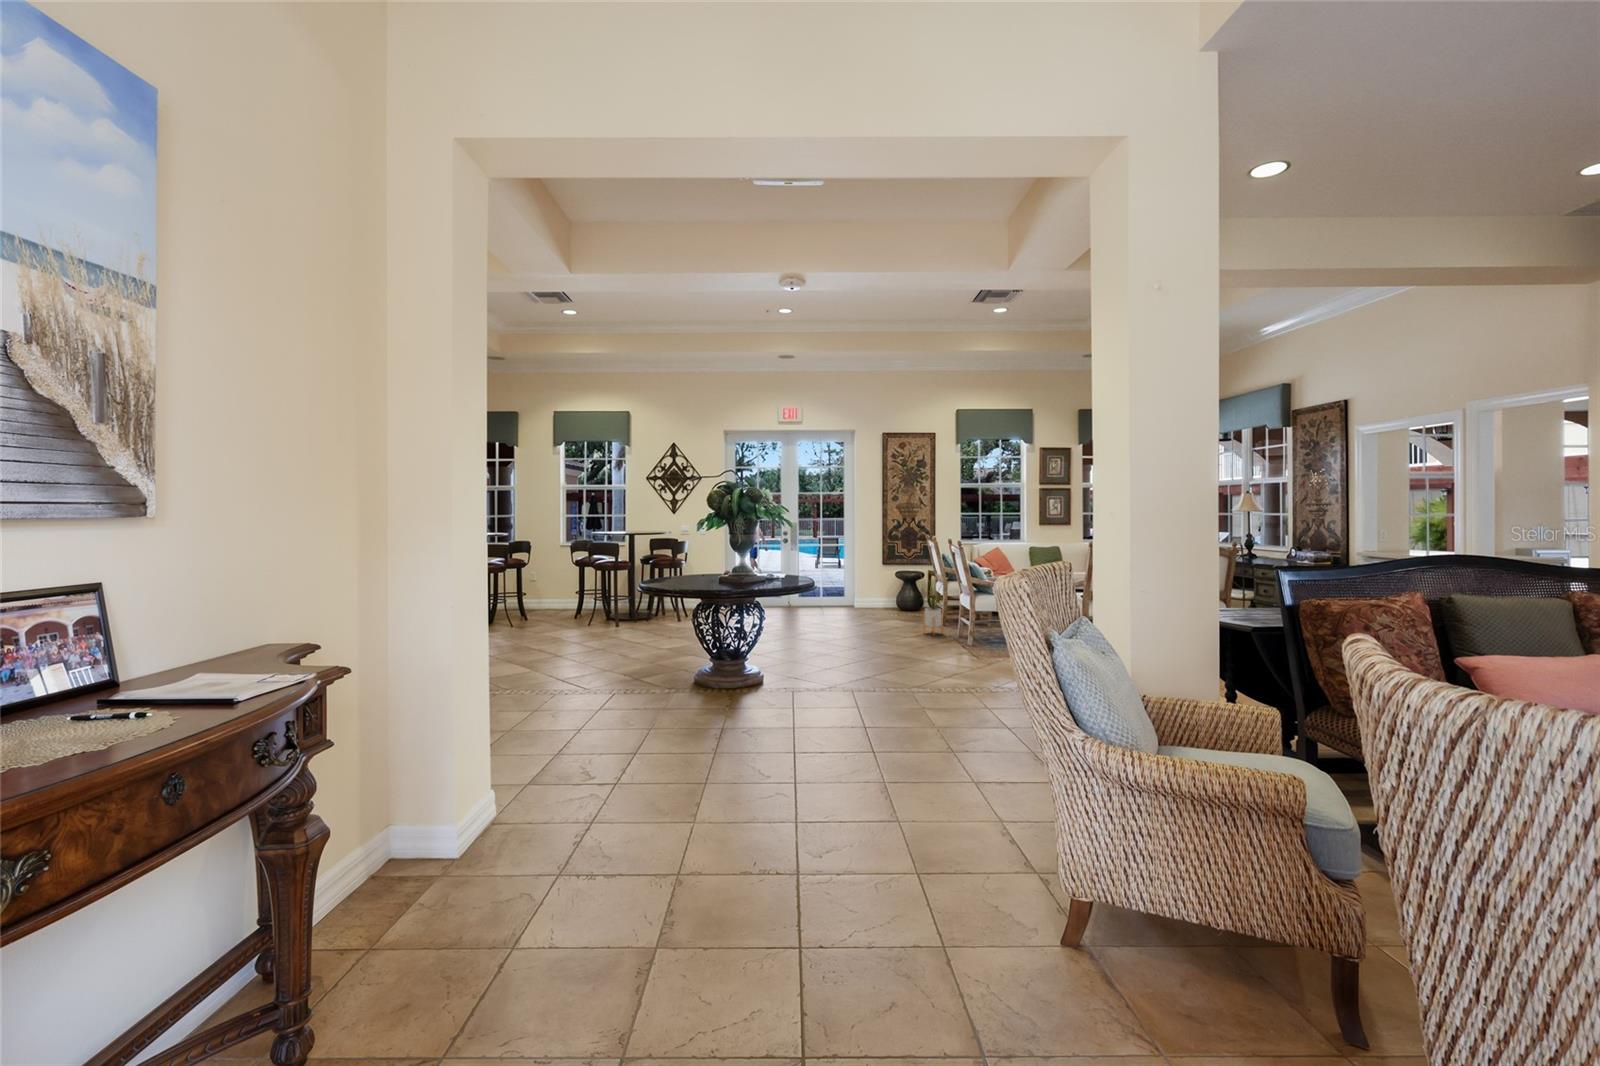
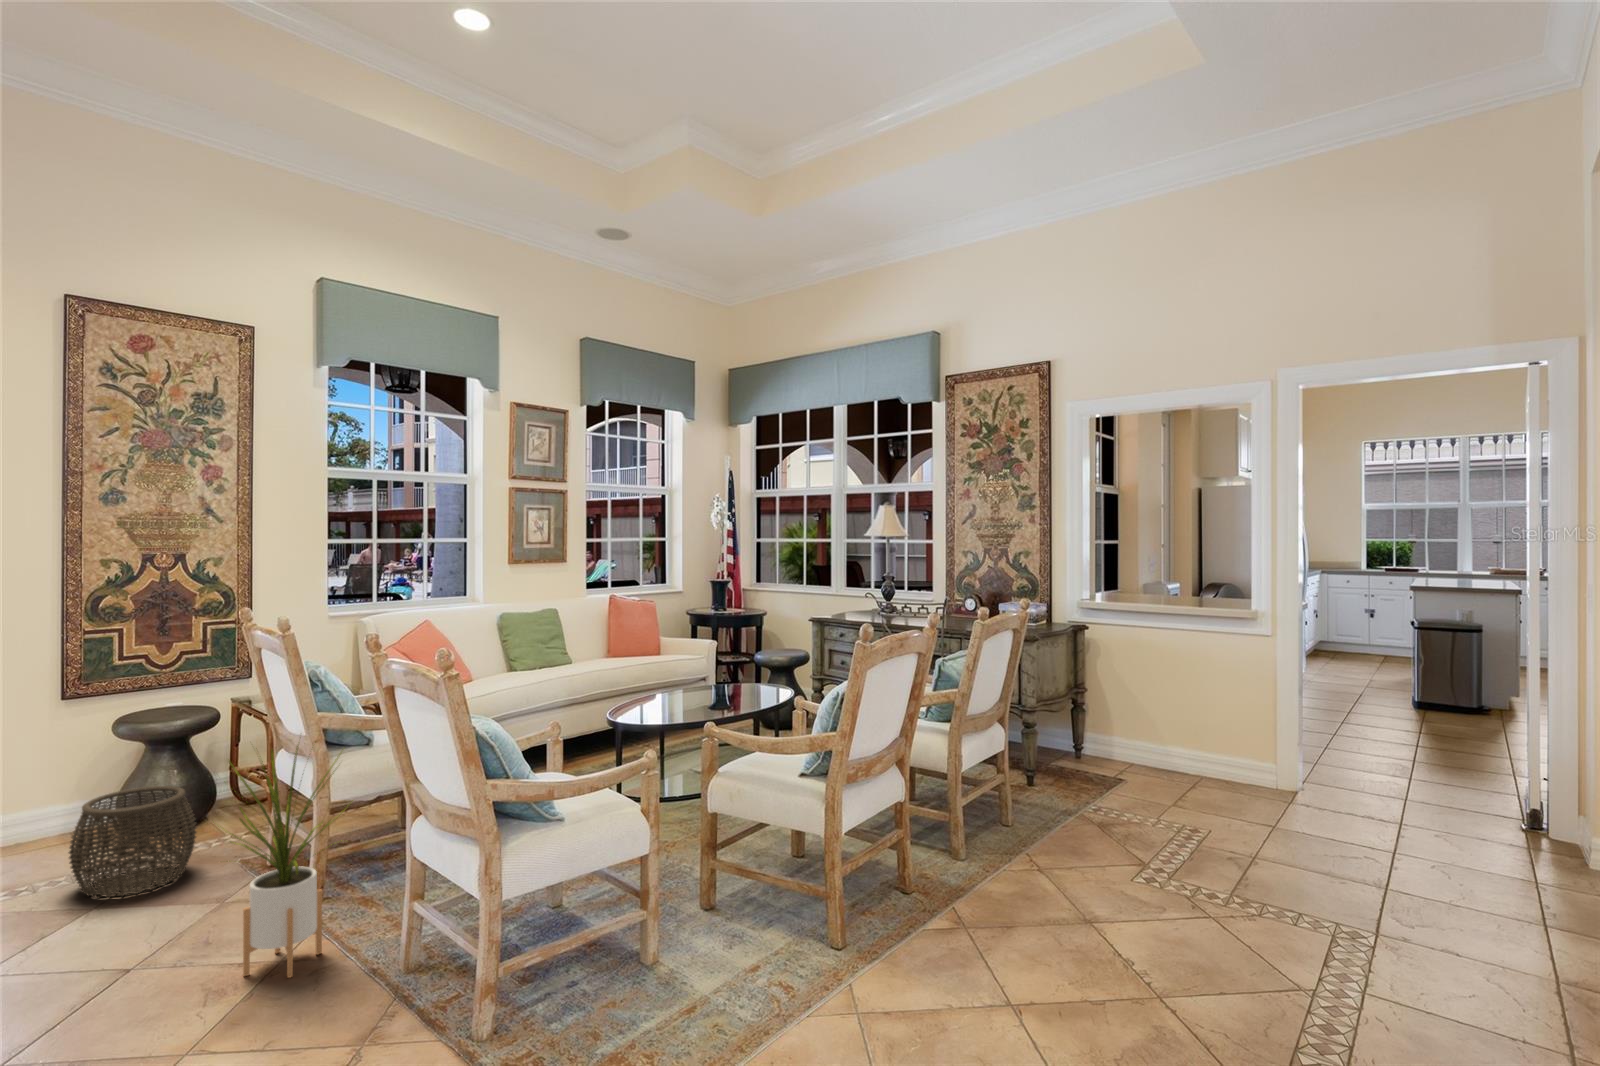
woven basket: none [885,591,916,619] -> present [69,786,197,898]

